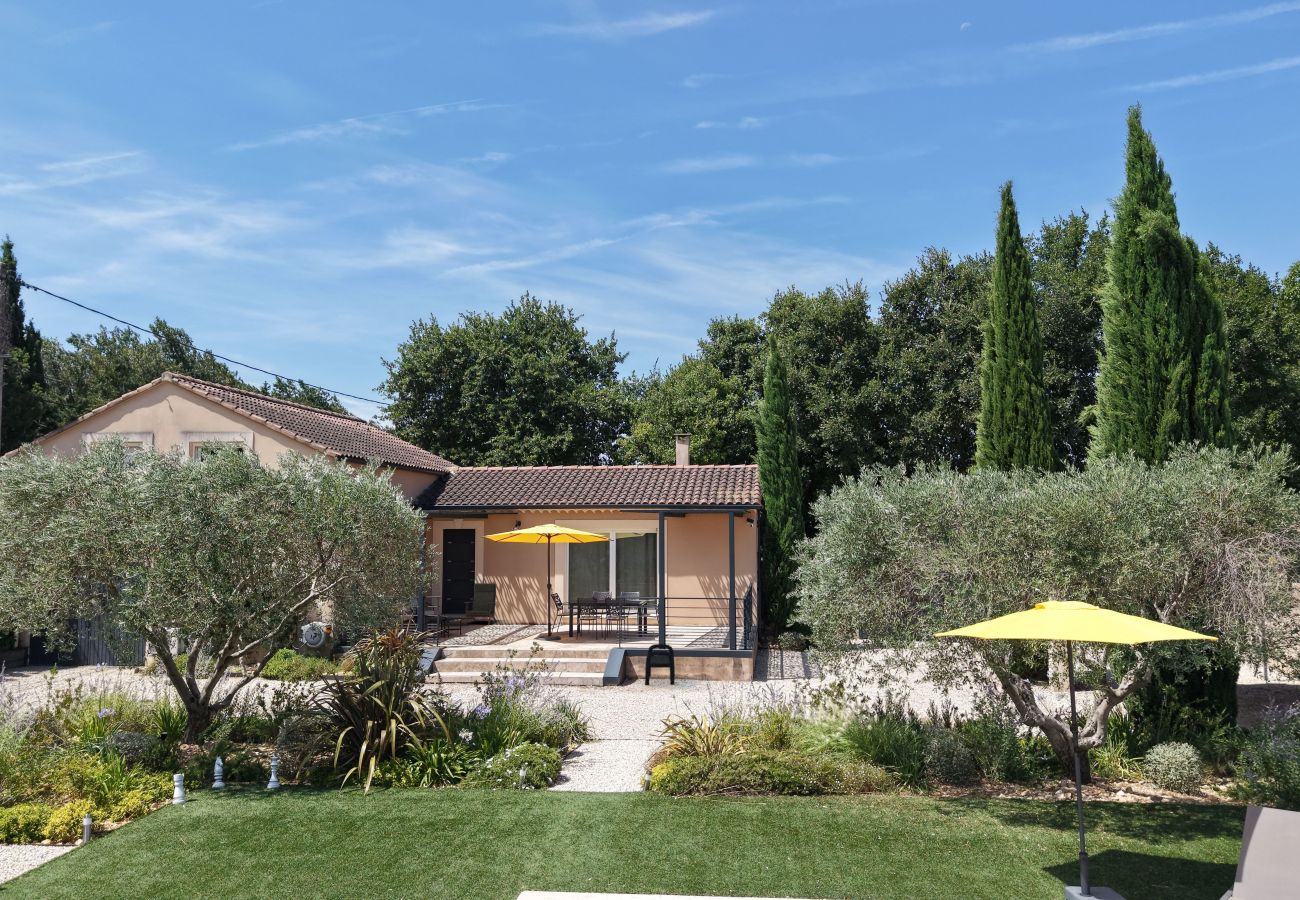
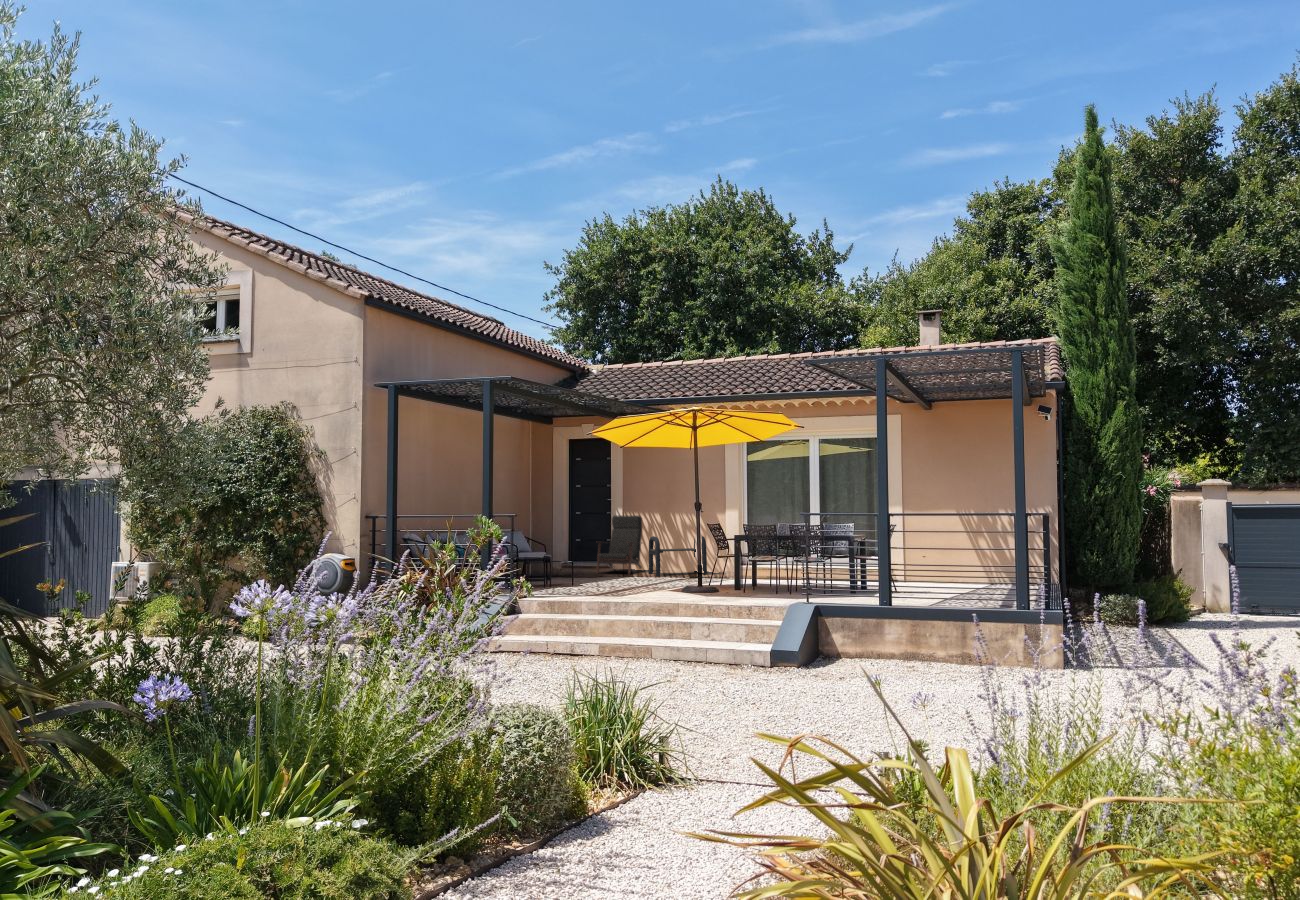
bench: present [645,644,675,685] -> present [649,536,707,576]

